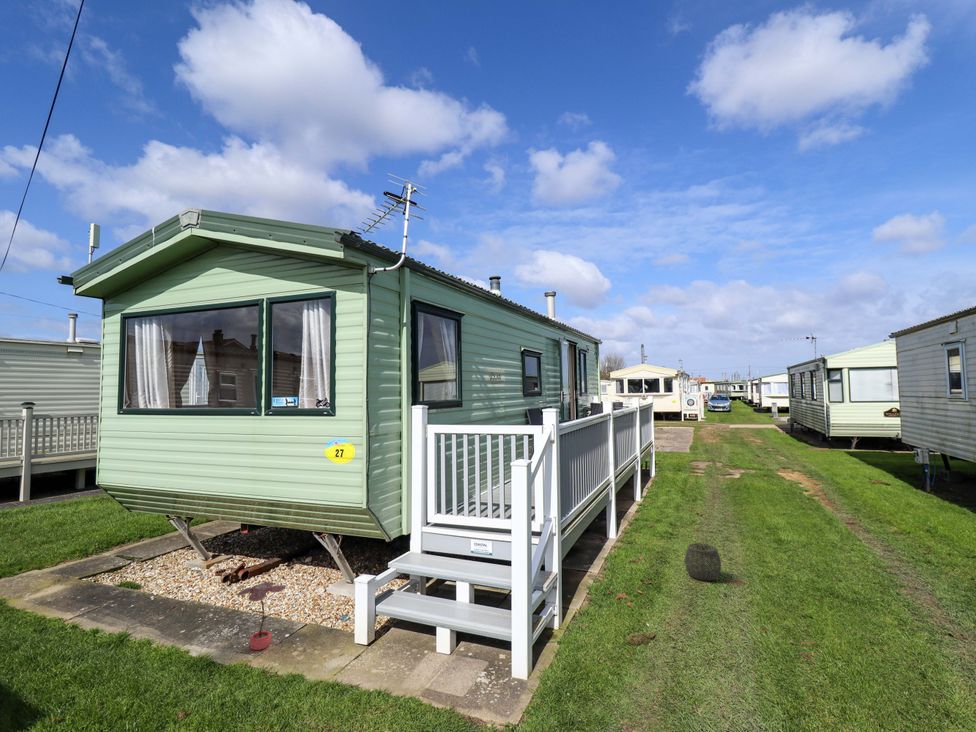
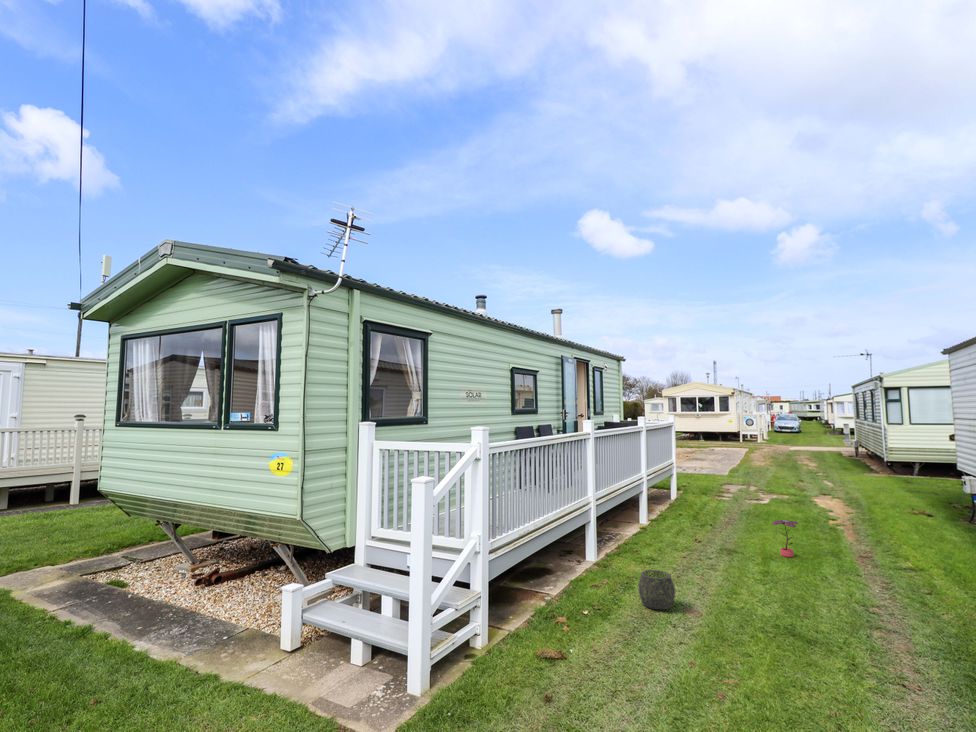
potted plant: present [237,582,286,650] -> present [772,520,798,557]

